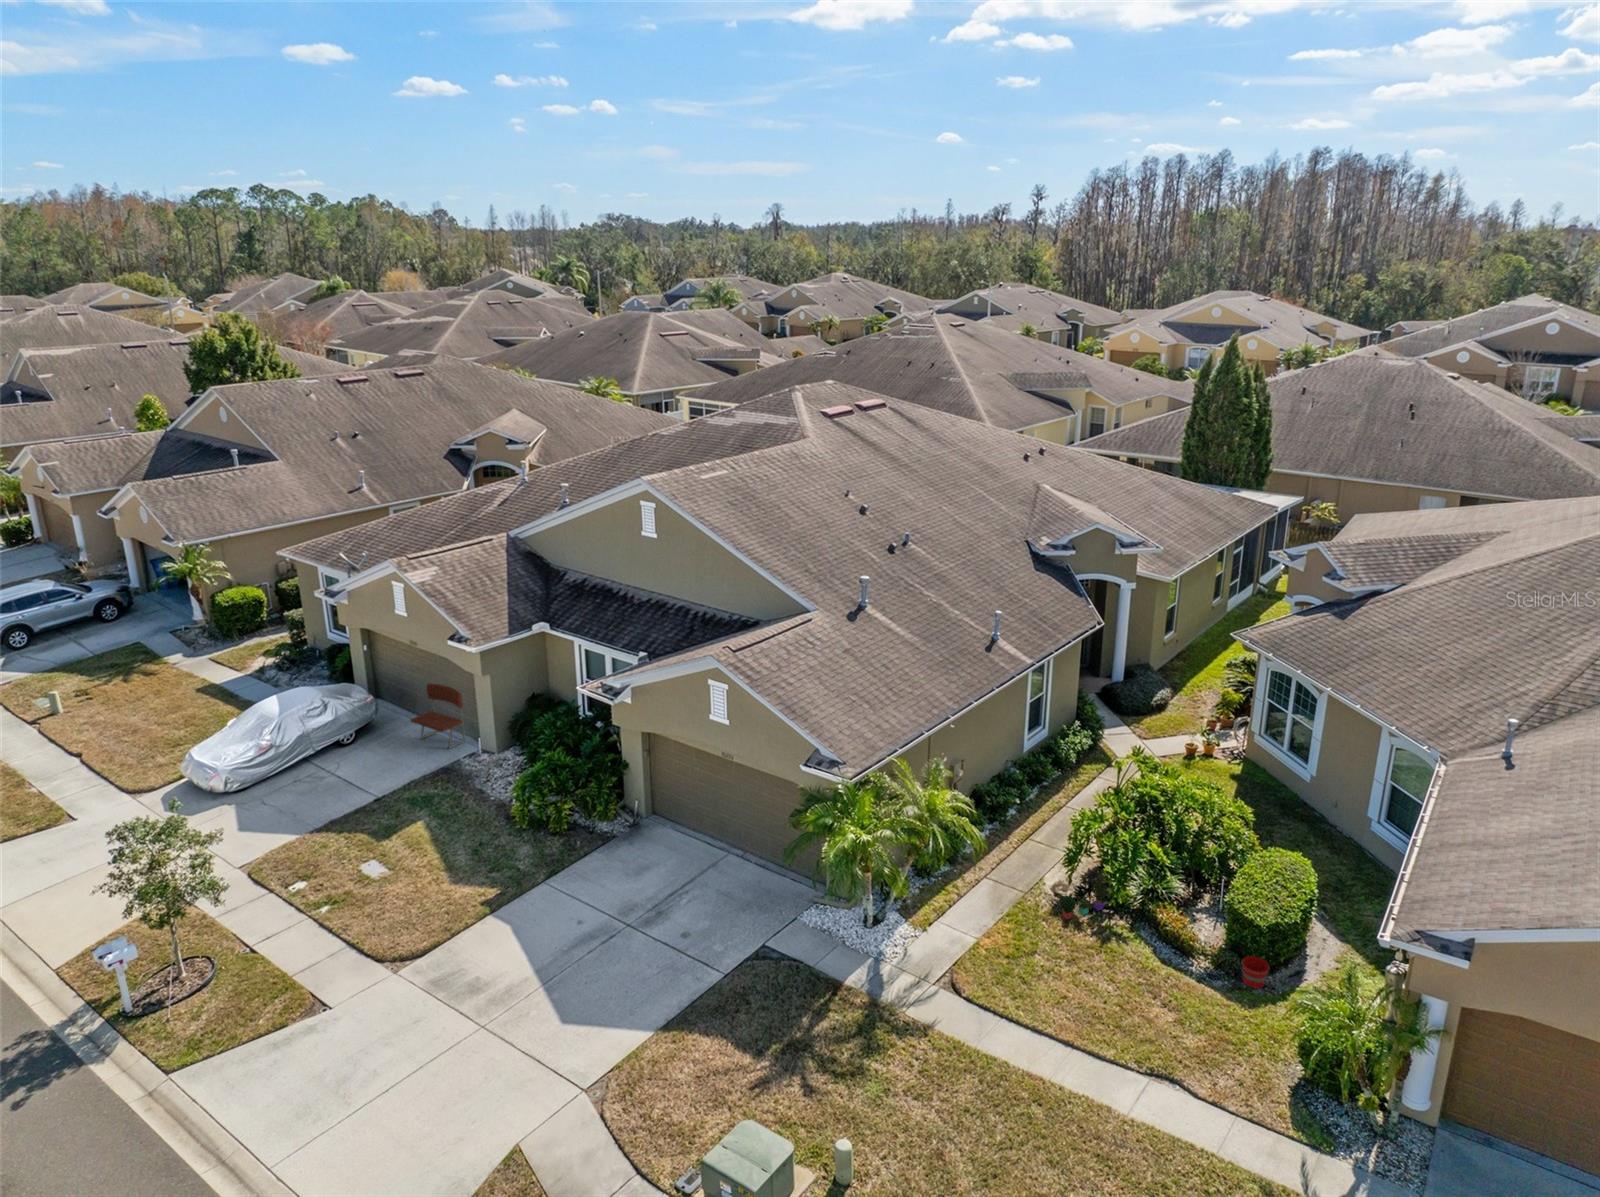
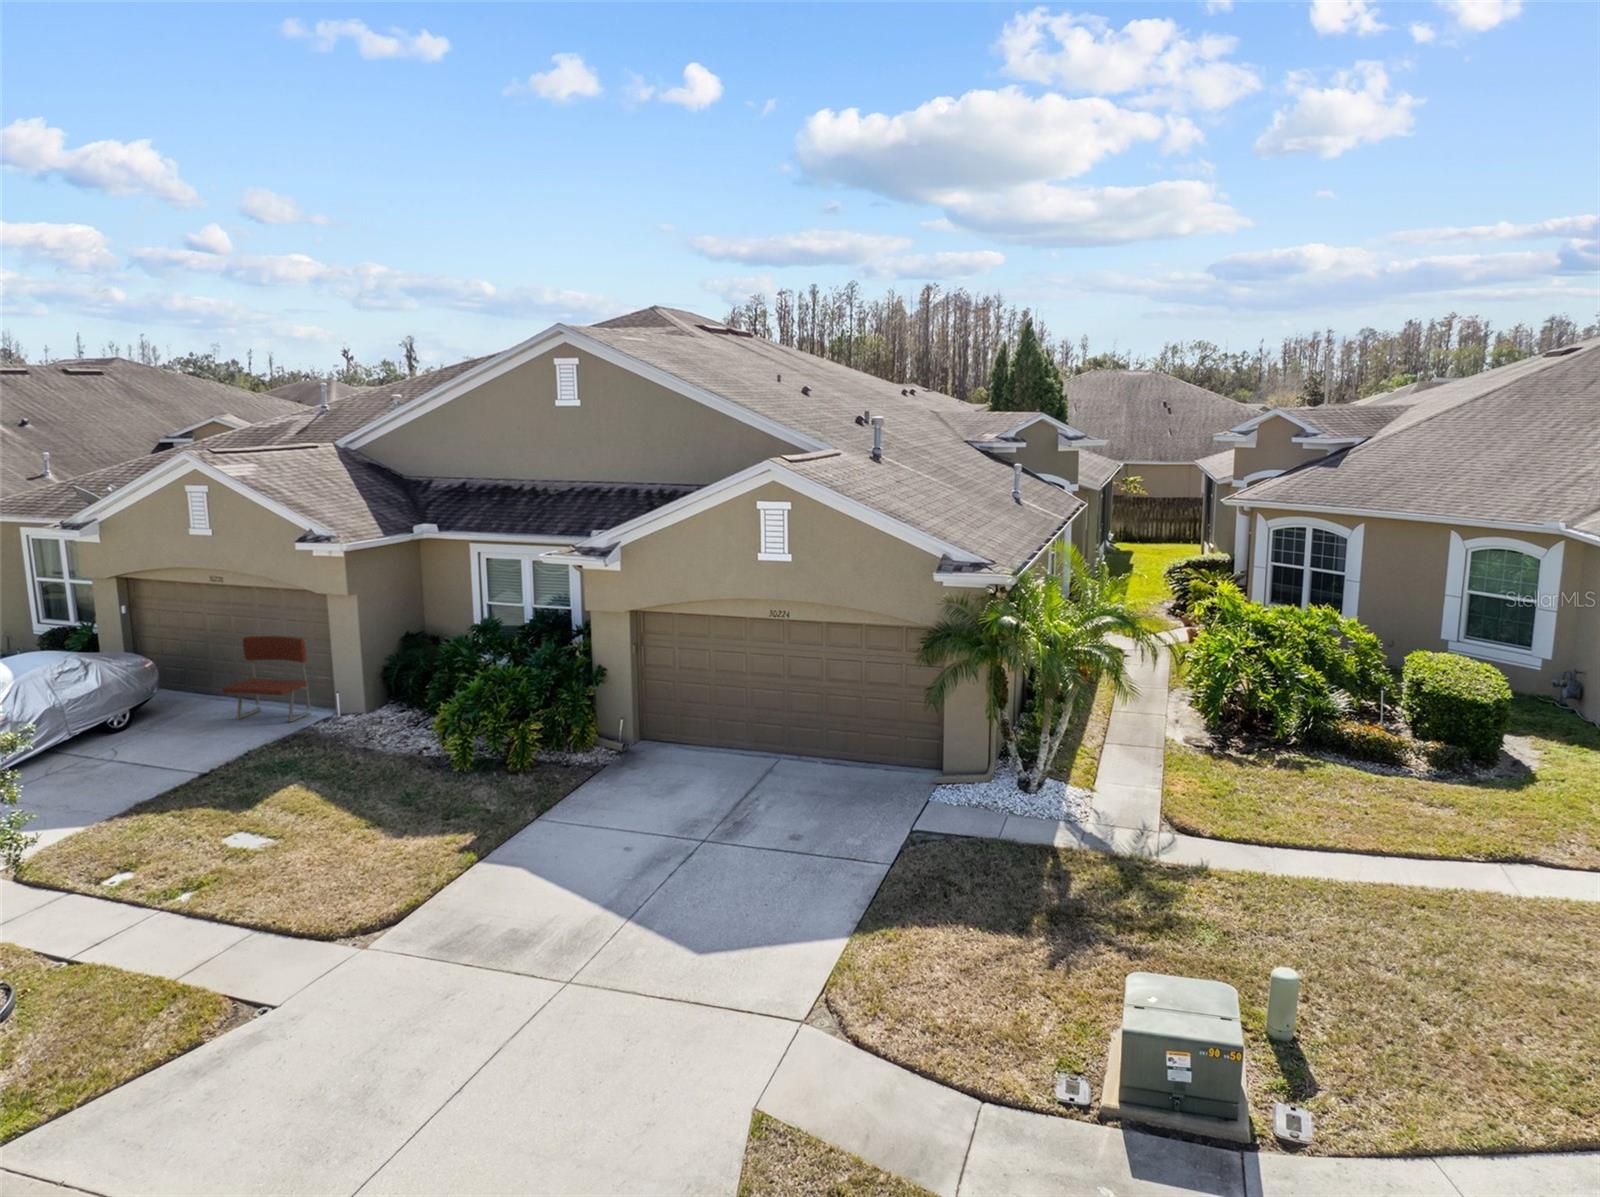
potted plant: present [1060,872,1107,919] -> none [1236,694,1284,757]
bucket: present [1242,956,1269,989] -> none [1487,743,1525,777]

